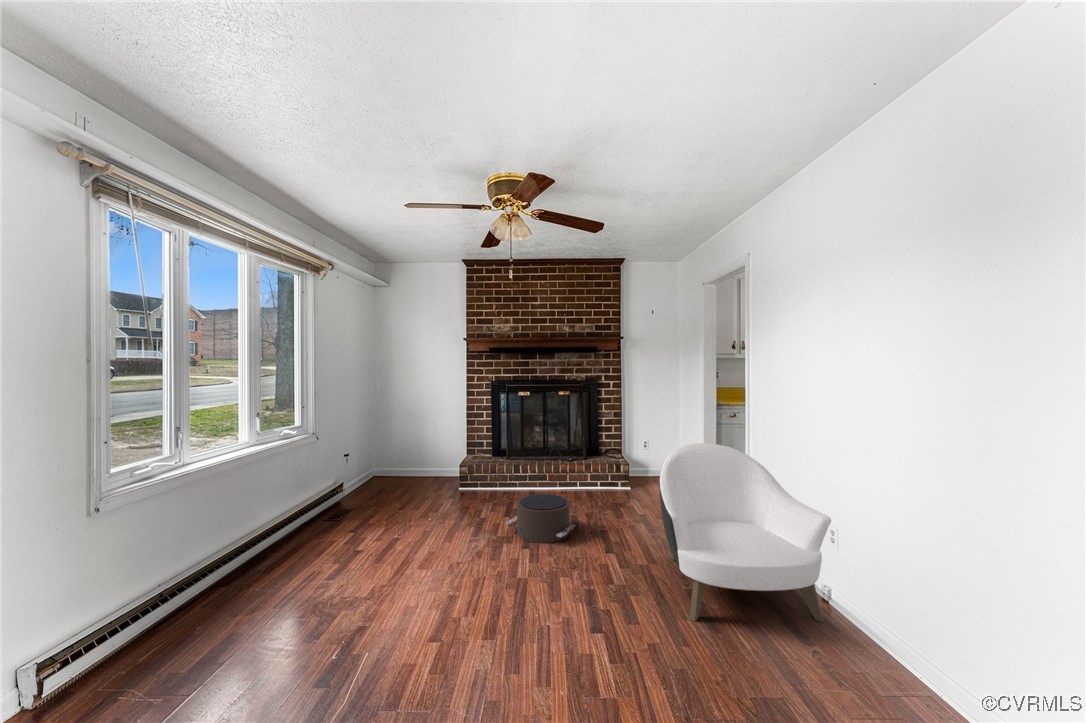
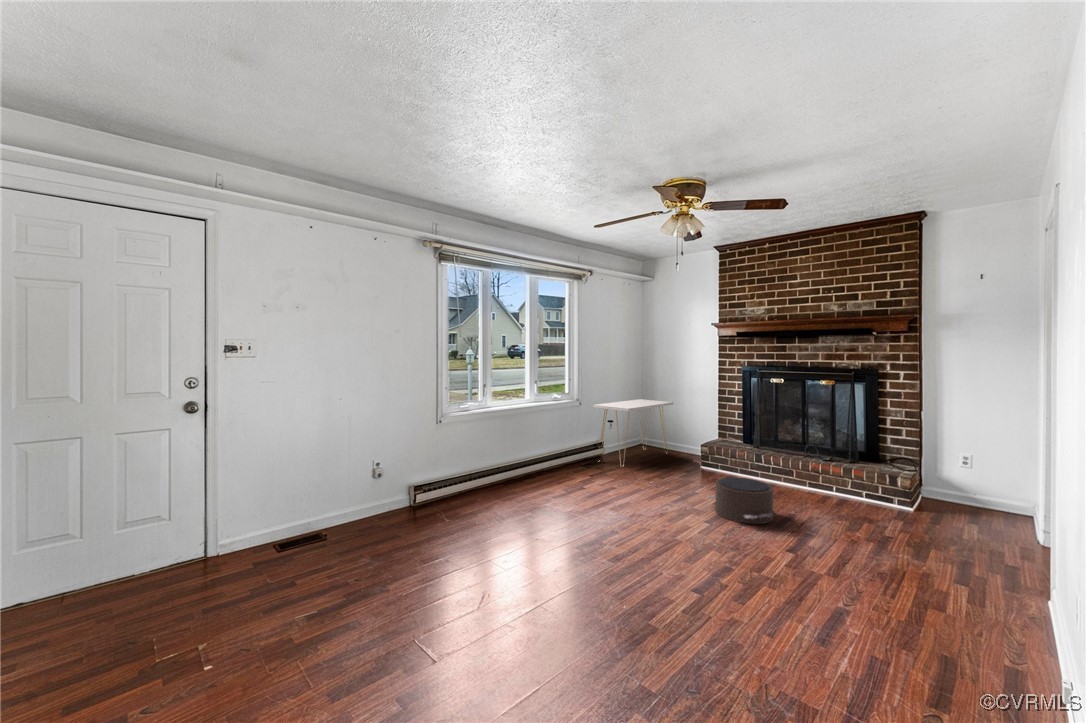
console table: none [330,422,418,509] -> present [593,399,674,467]
armchair: present [659,443,831,622] -> none [800,444,1052,688]

